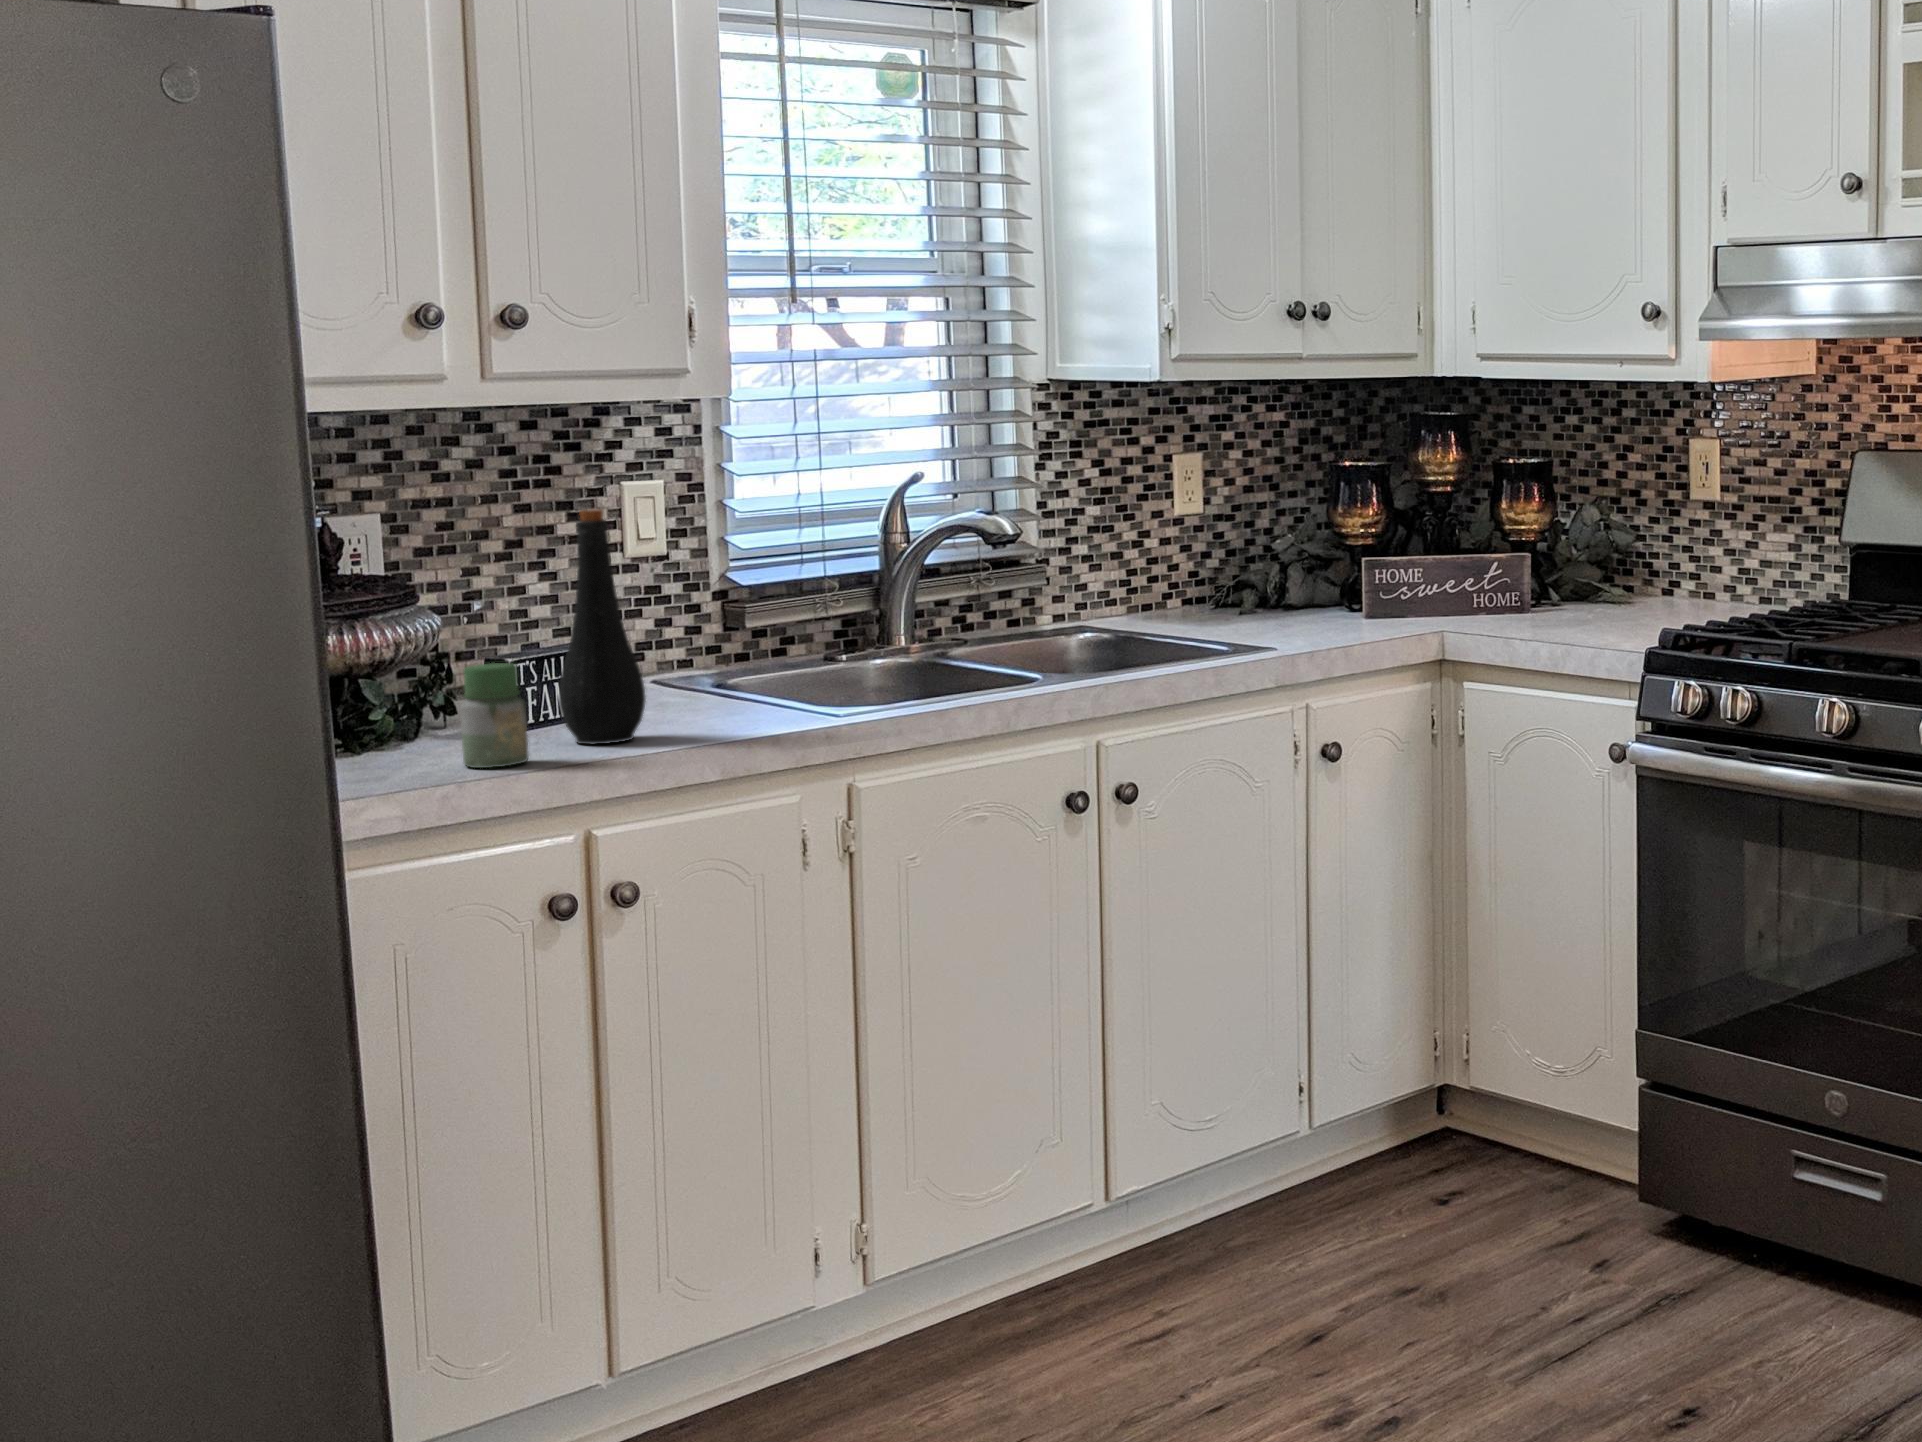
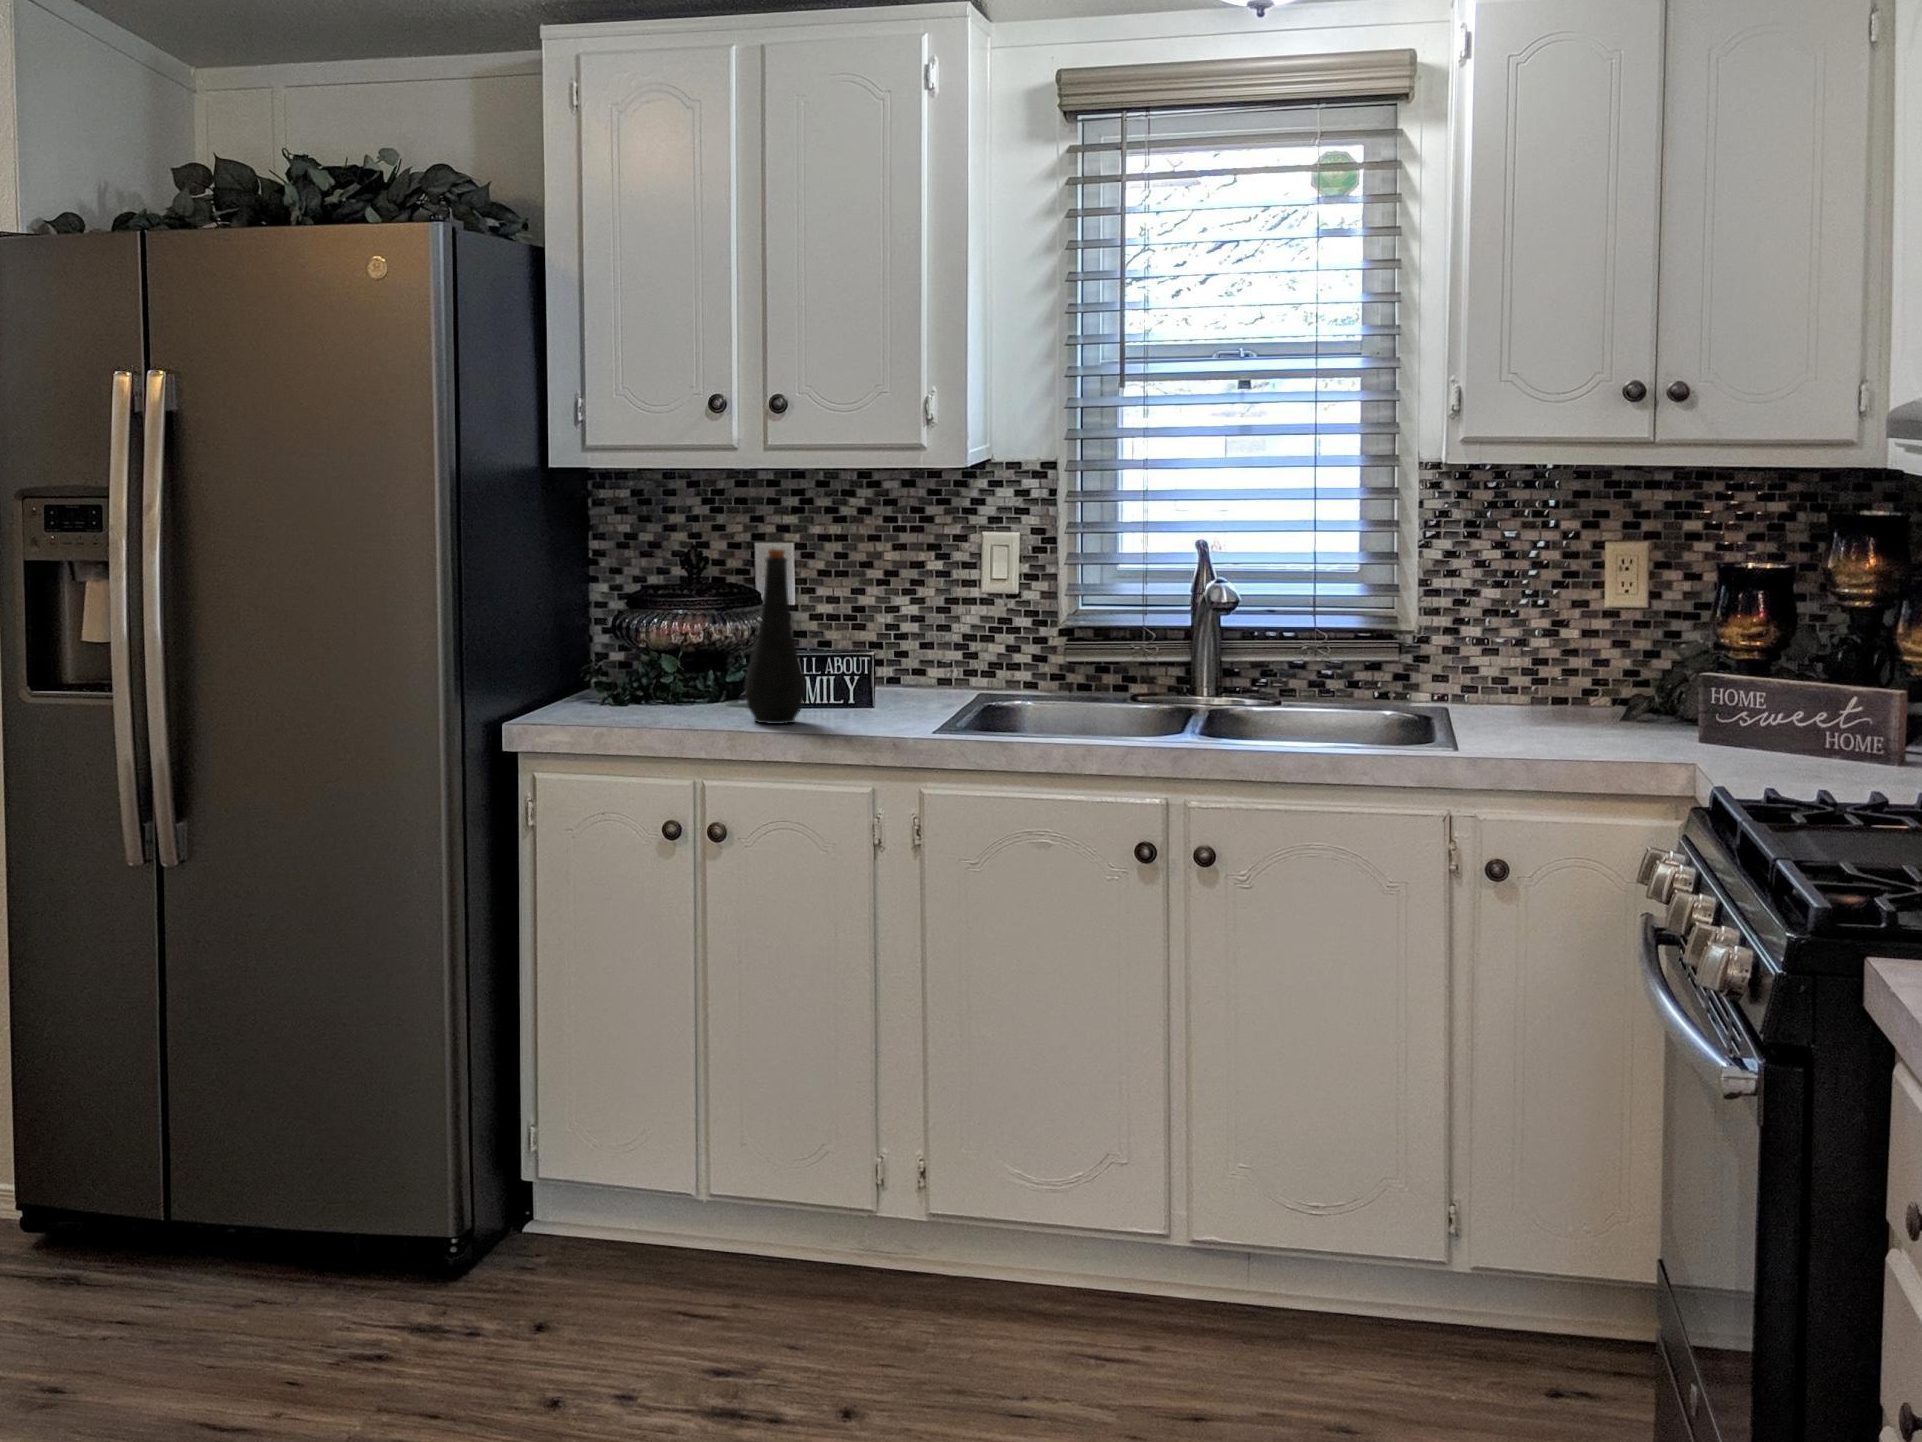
jar: present [460,663,529,768] -> none [642,651,685,724]

